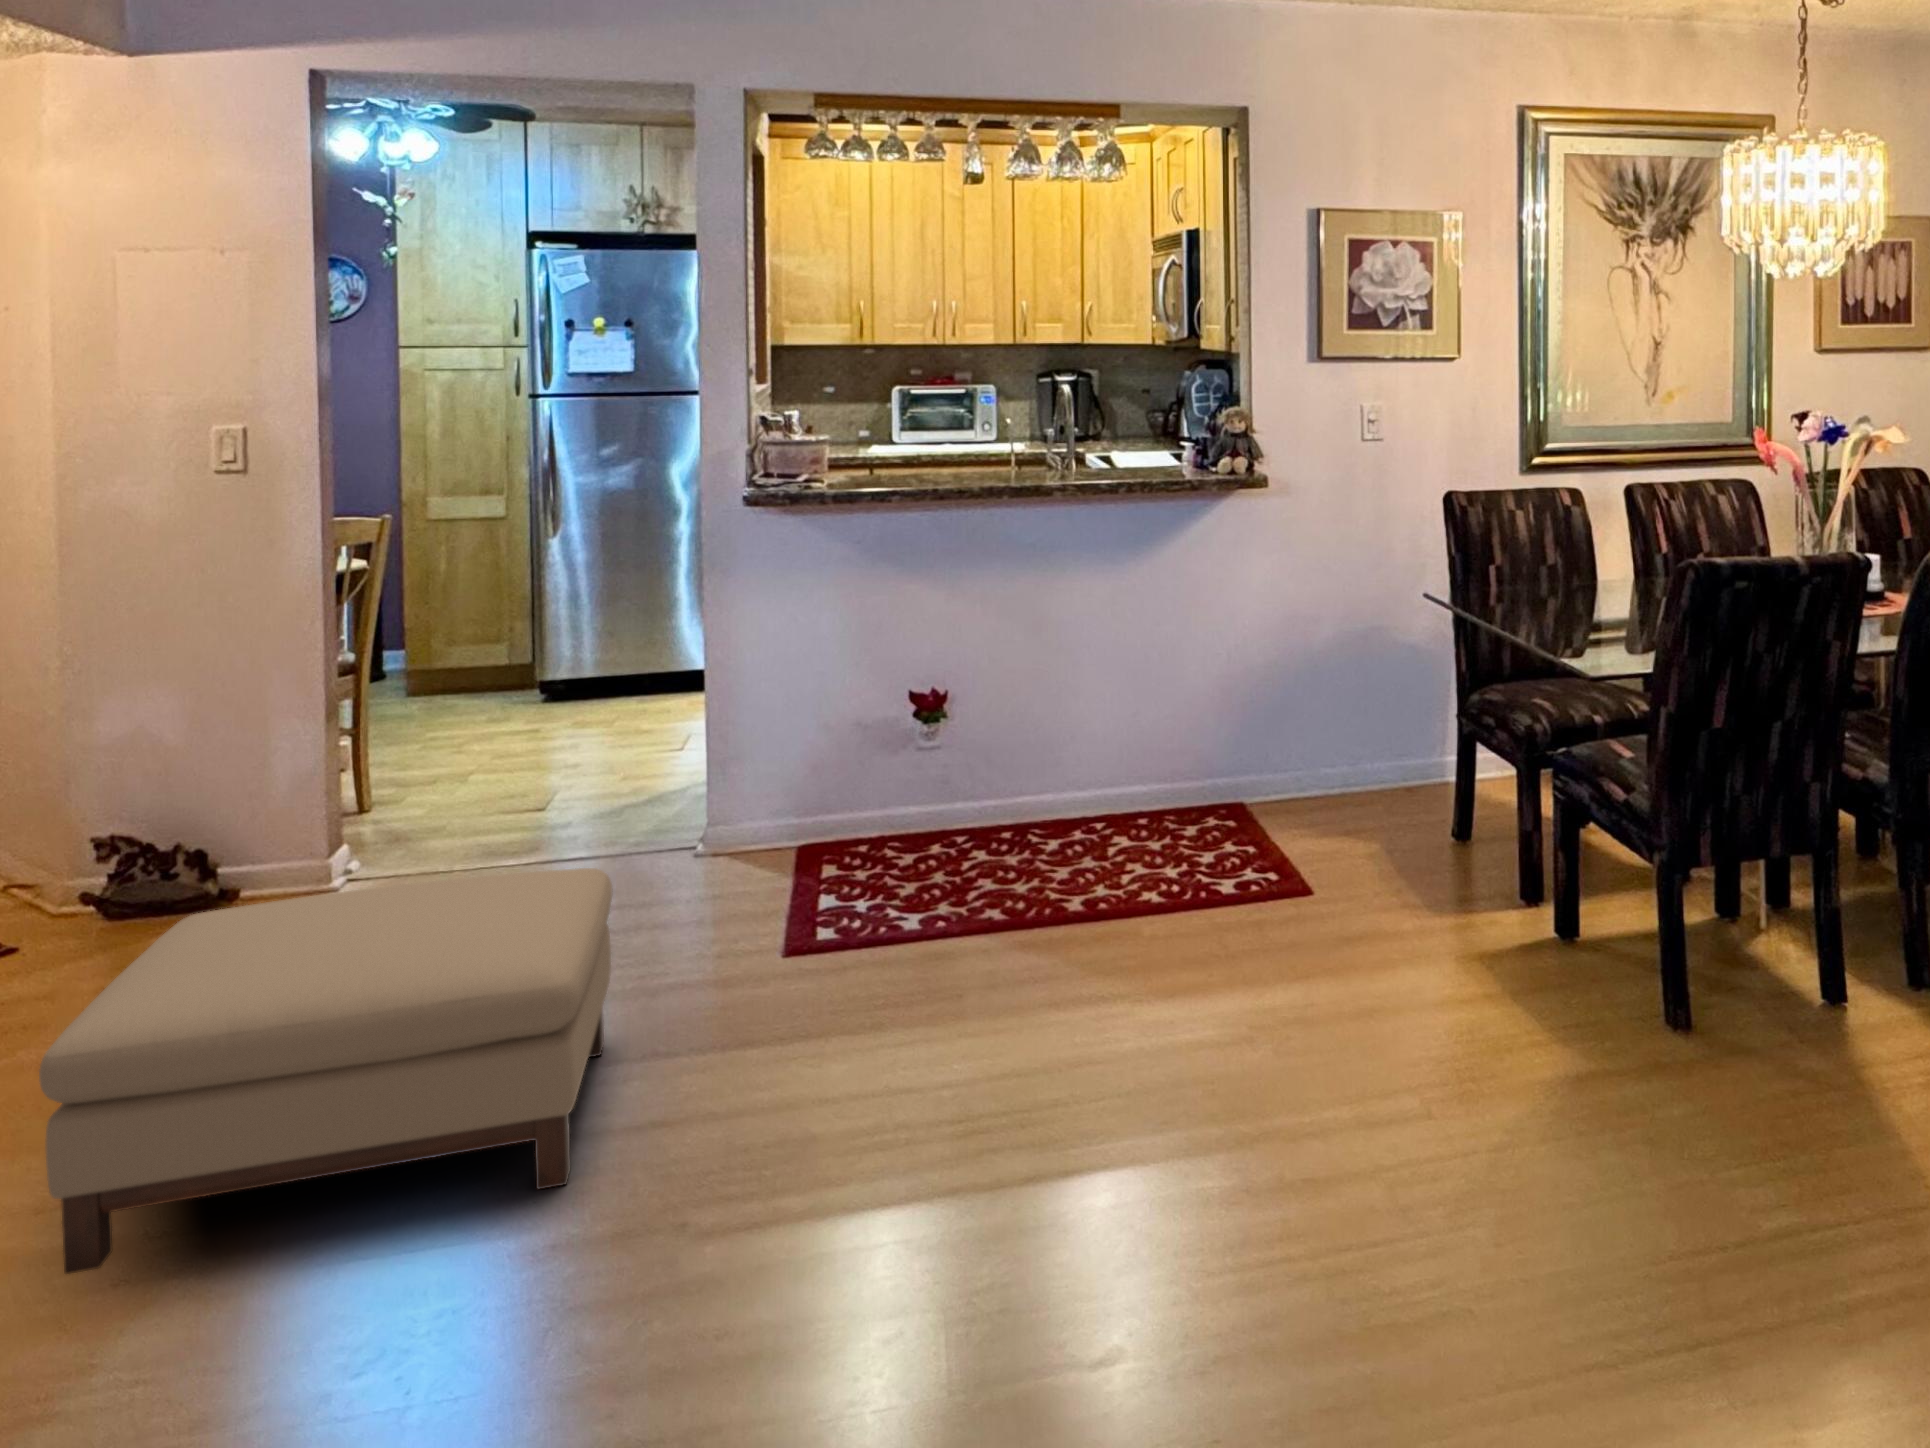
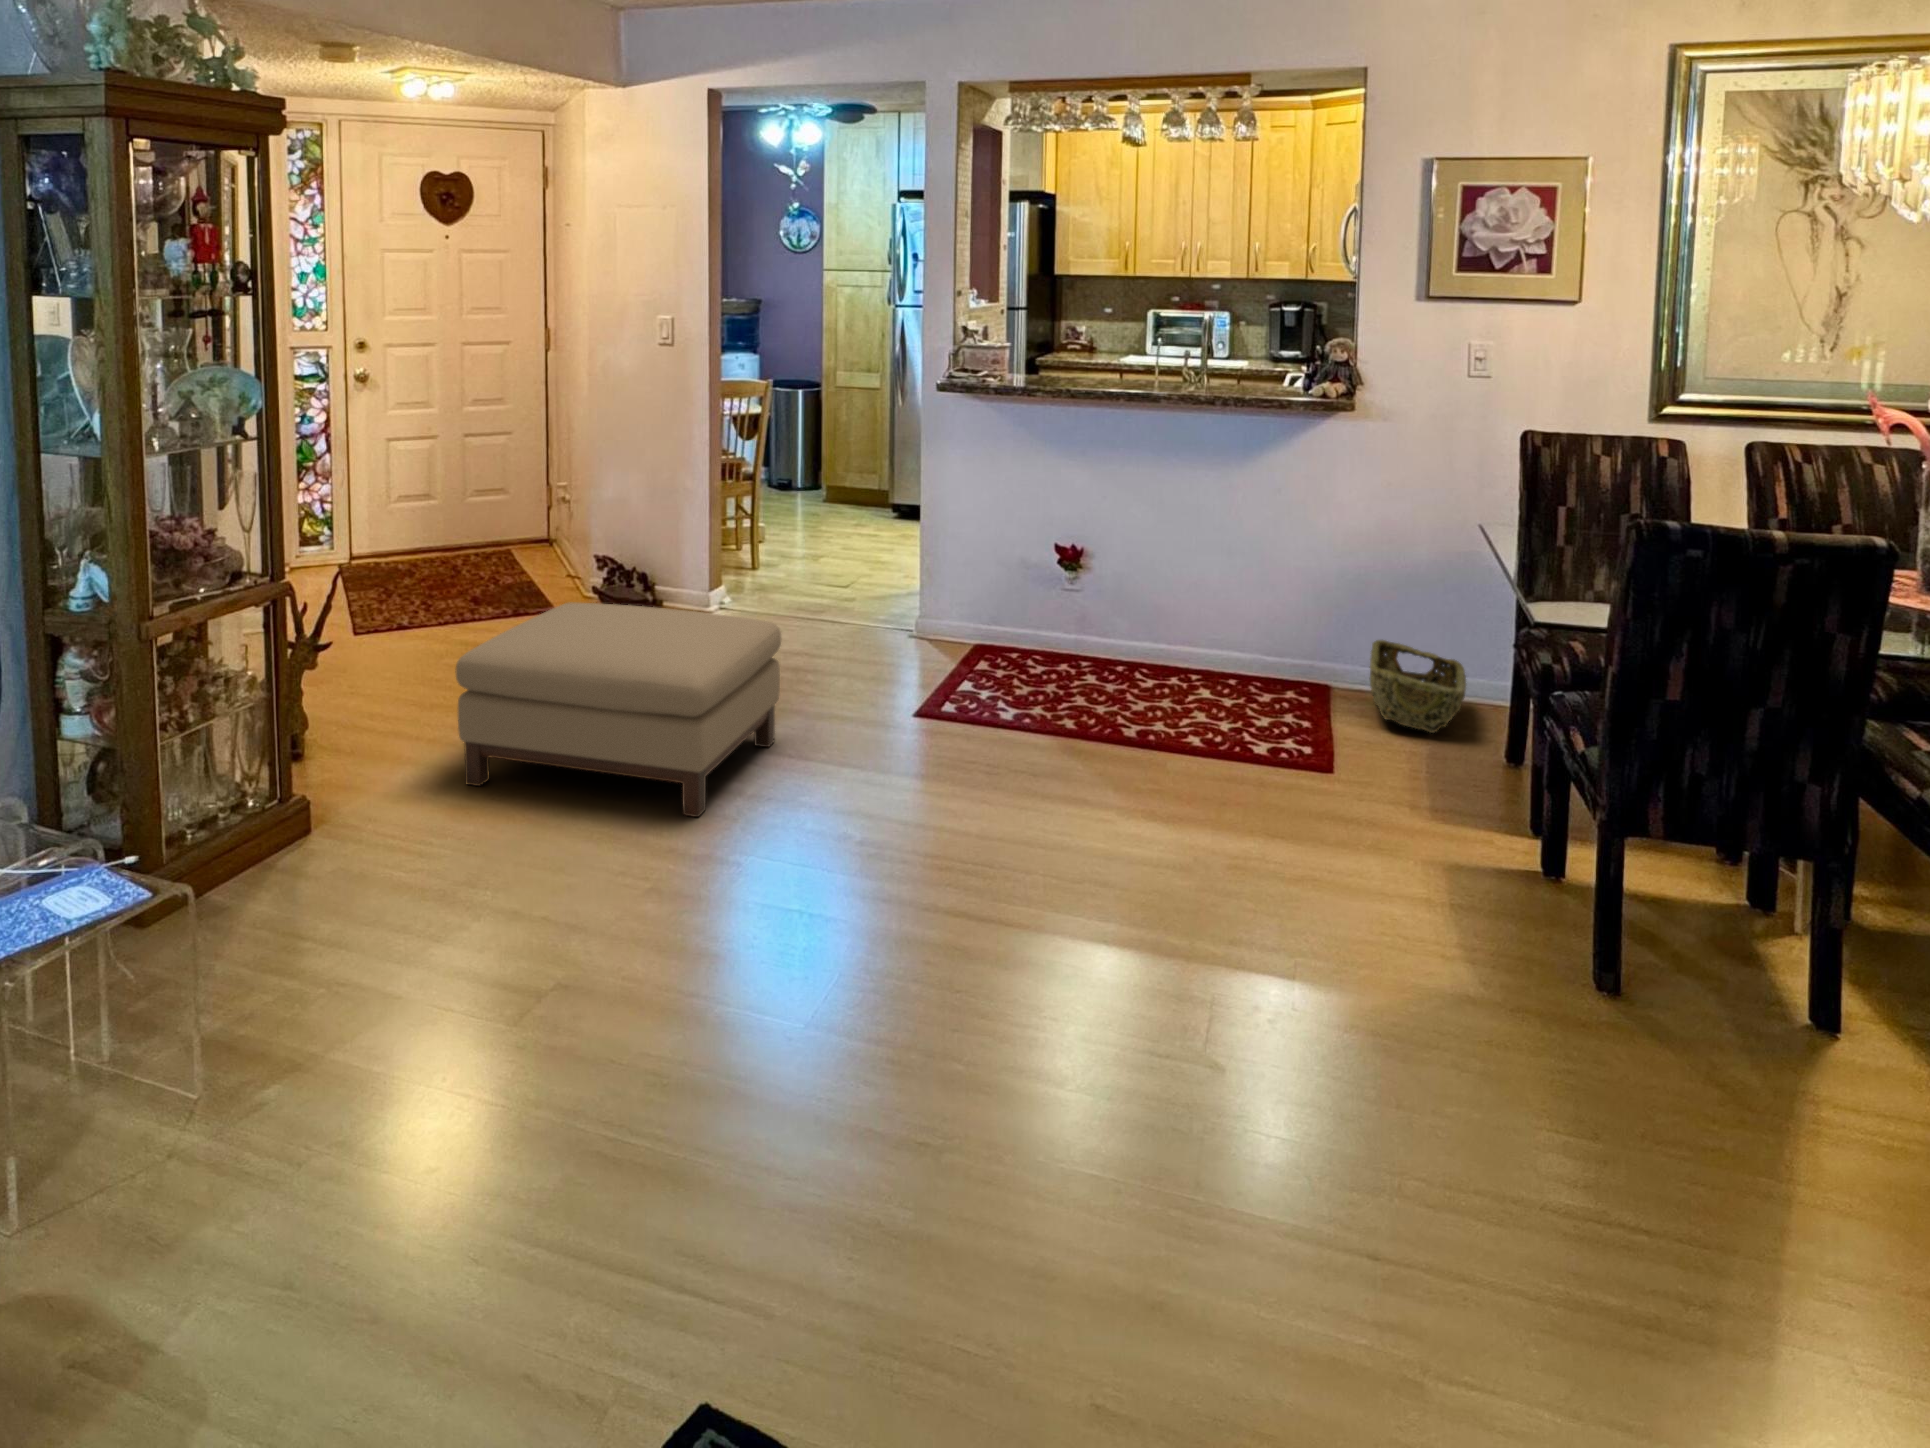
woven basket: none [1291,738,1406,828] -> present [1370,640,1466,733]

